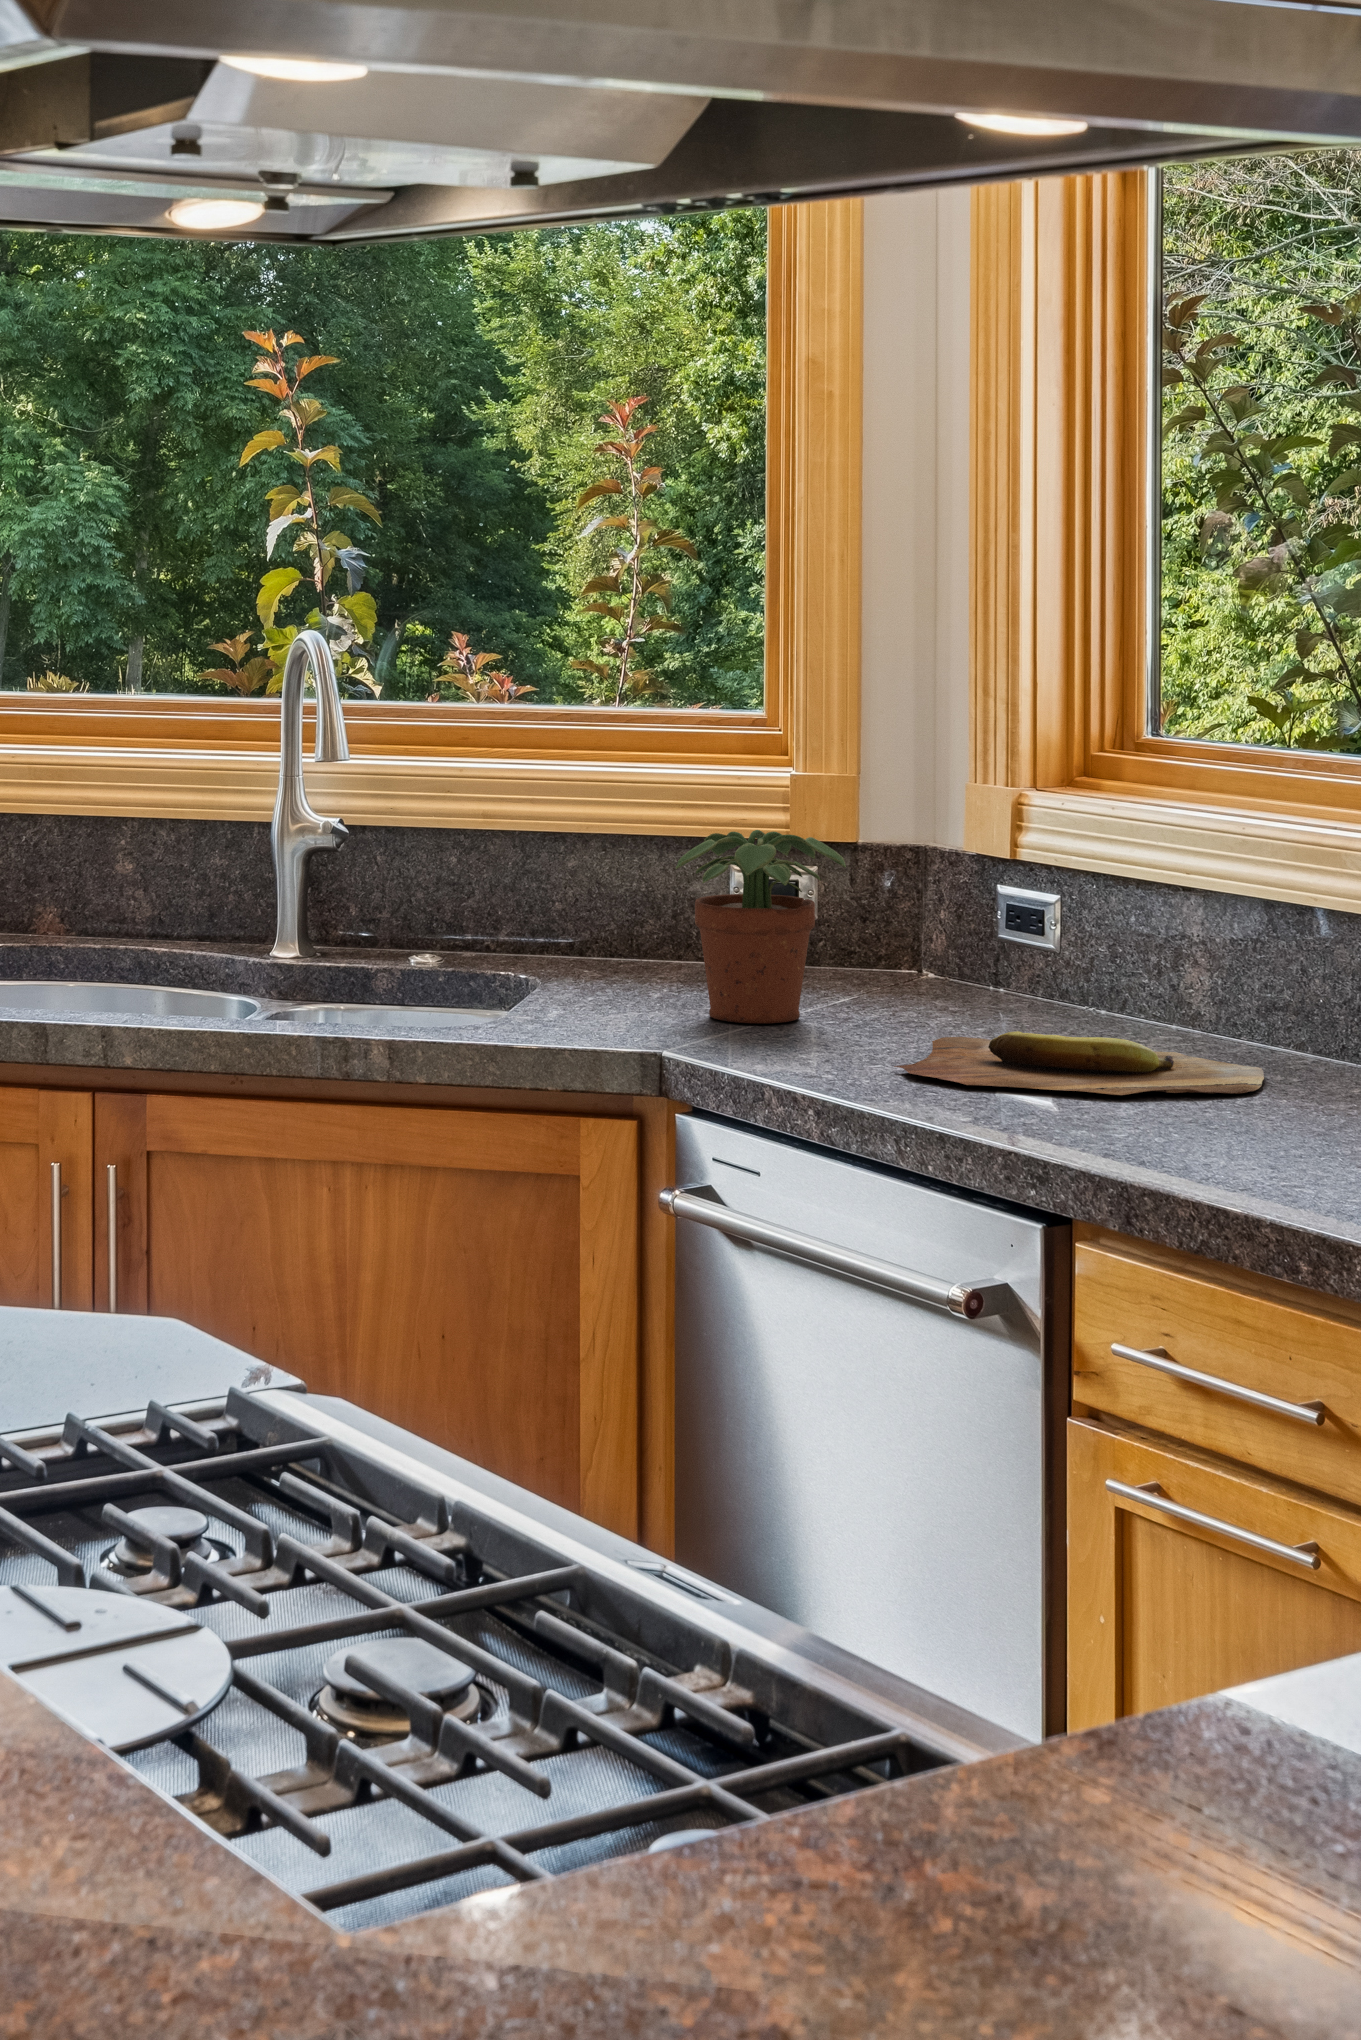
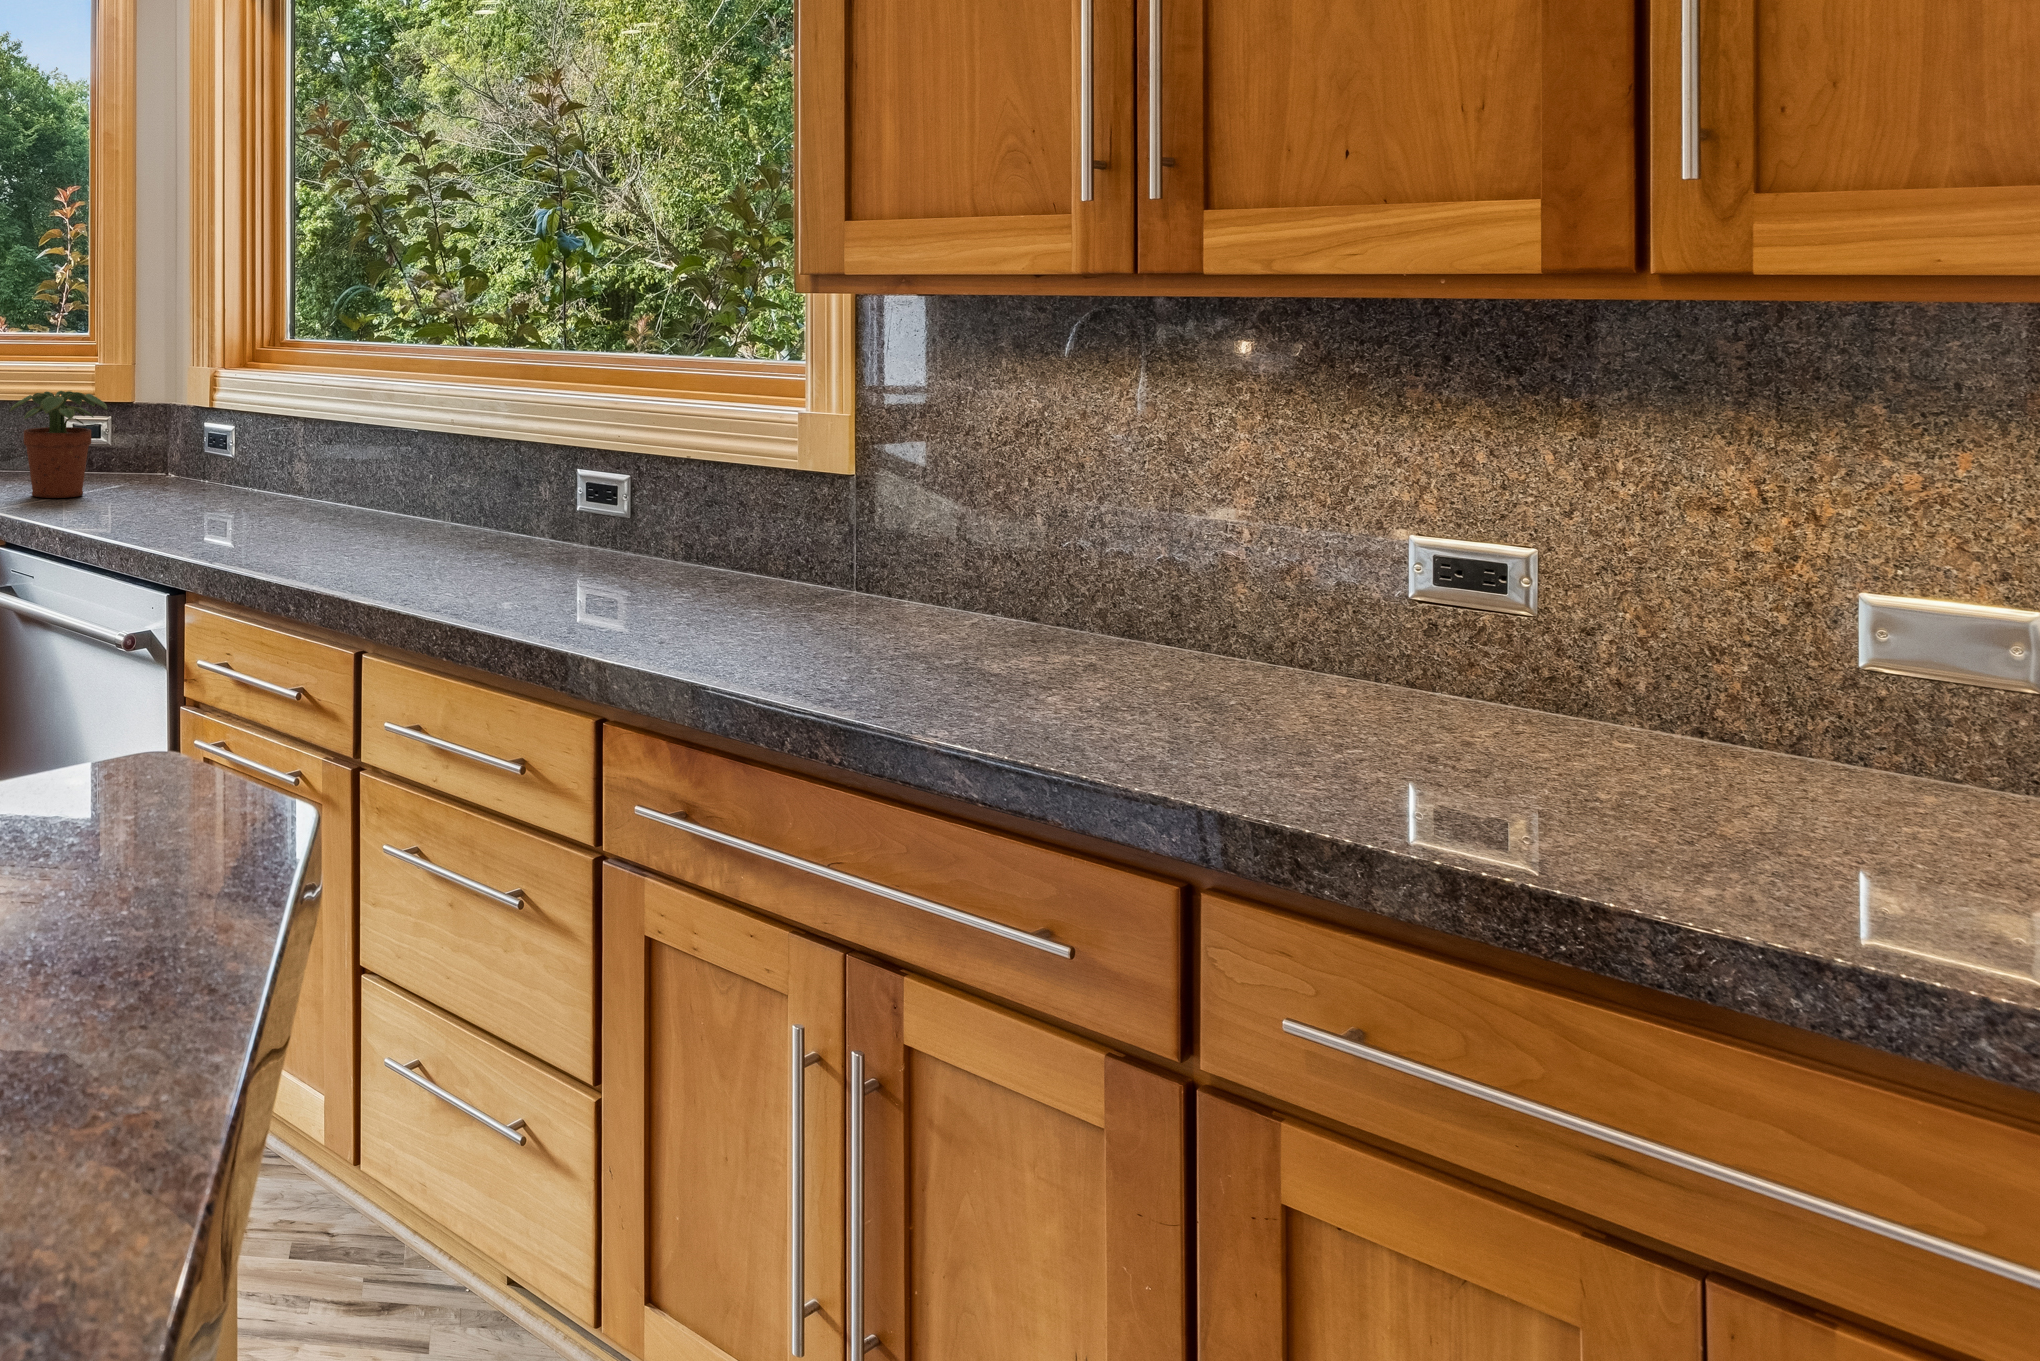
cutting board: present [894,1031,1264,1095] -> none [114,496,321,527]

